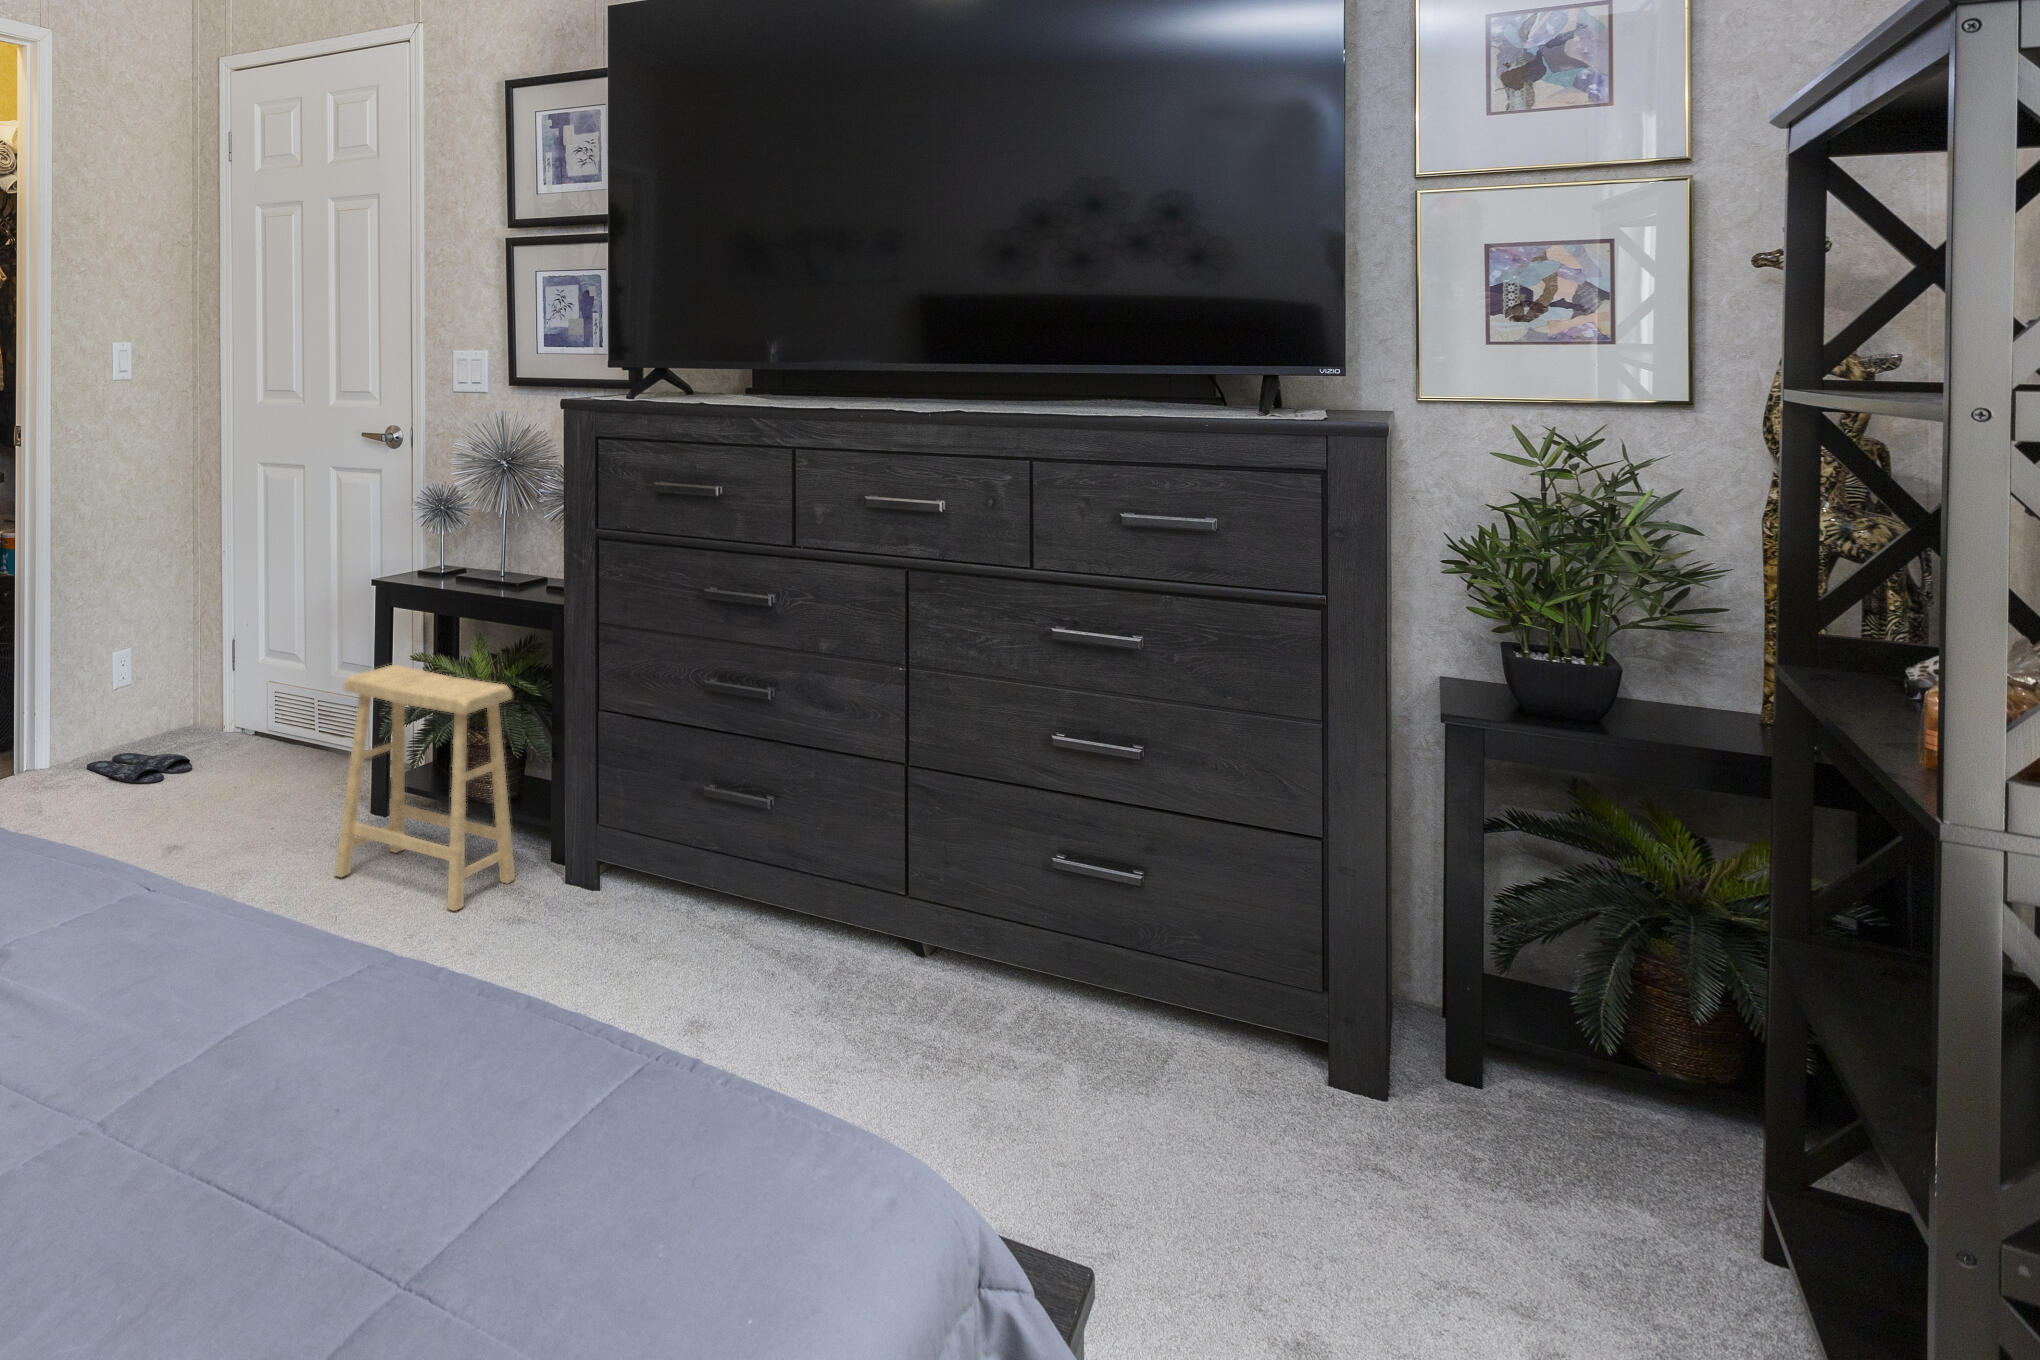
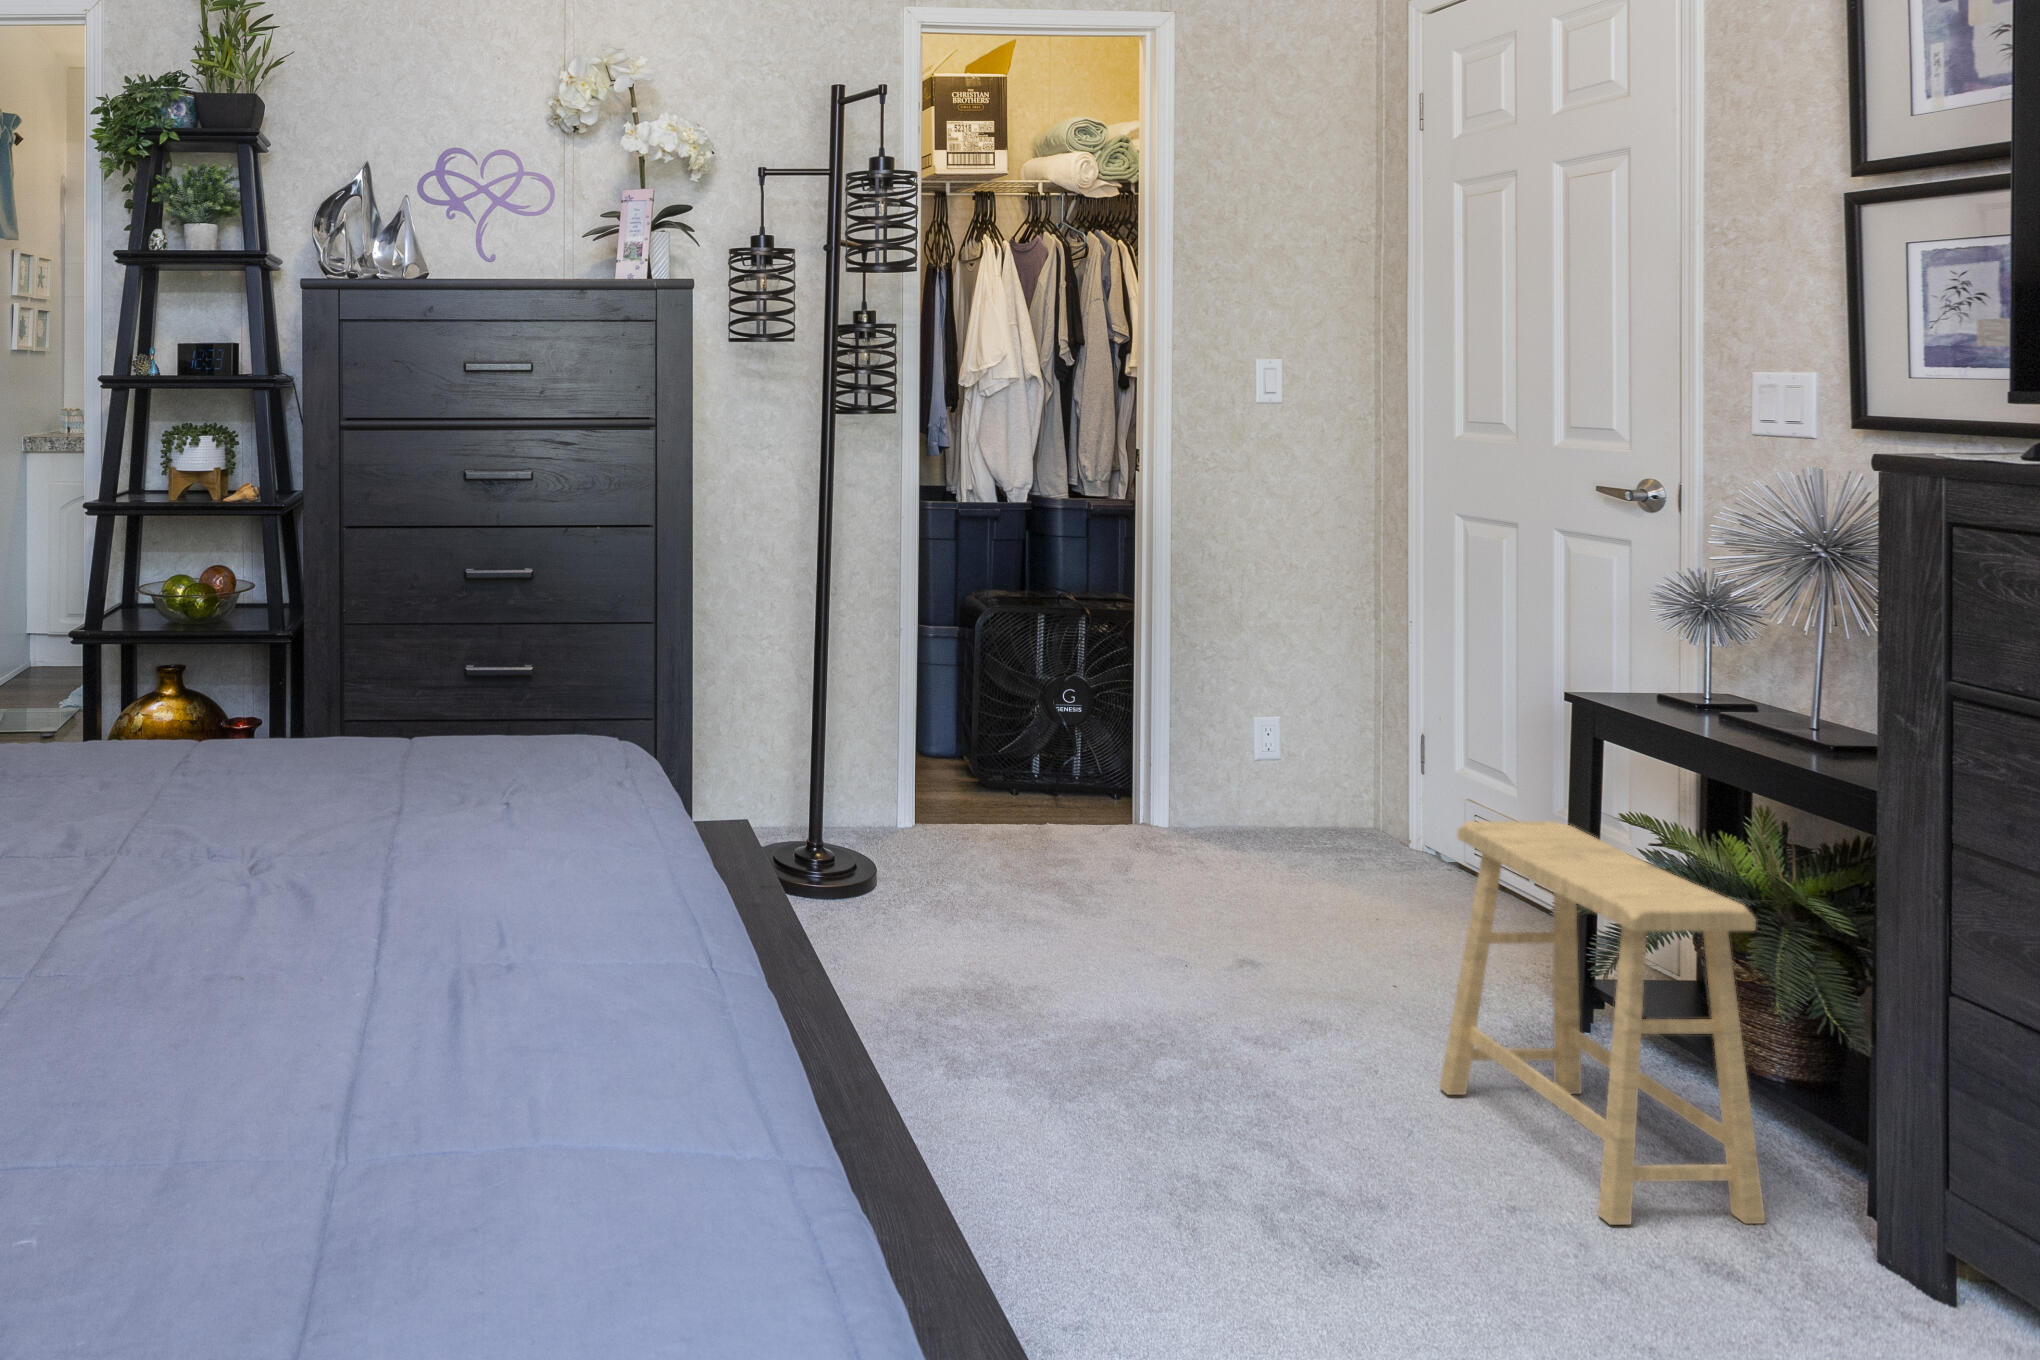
slippers: present [87,753,192,783] -> none [1207,834,1336,881]

